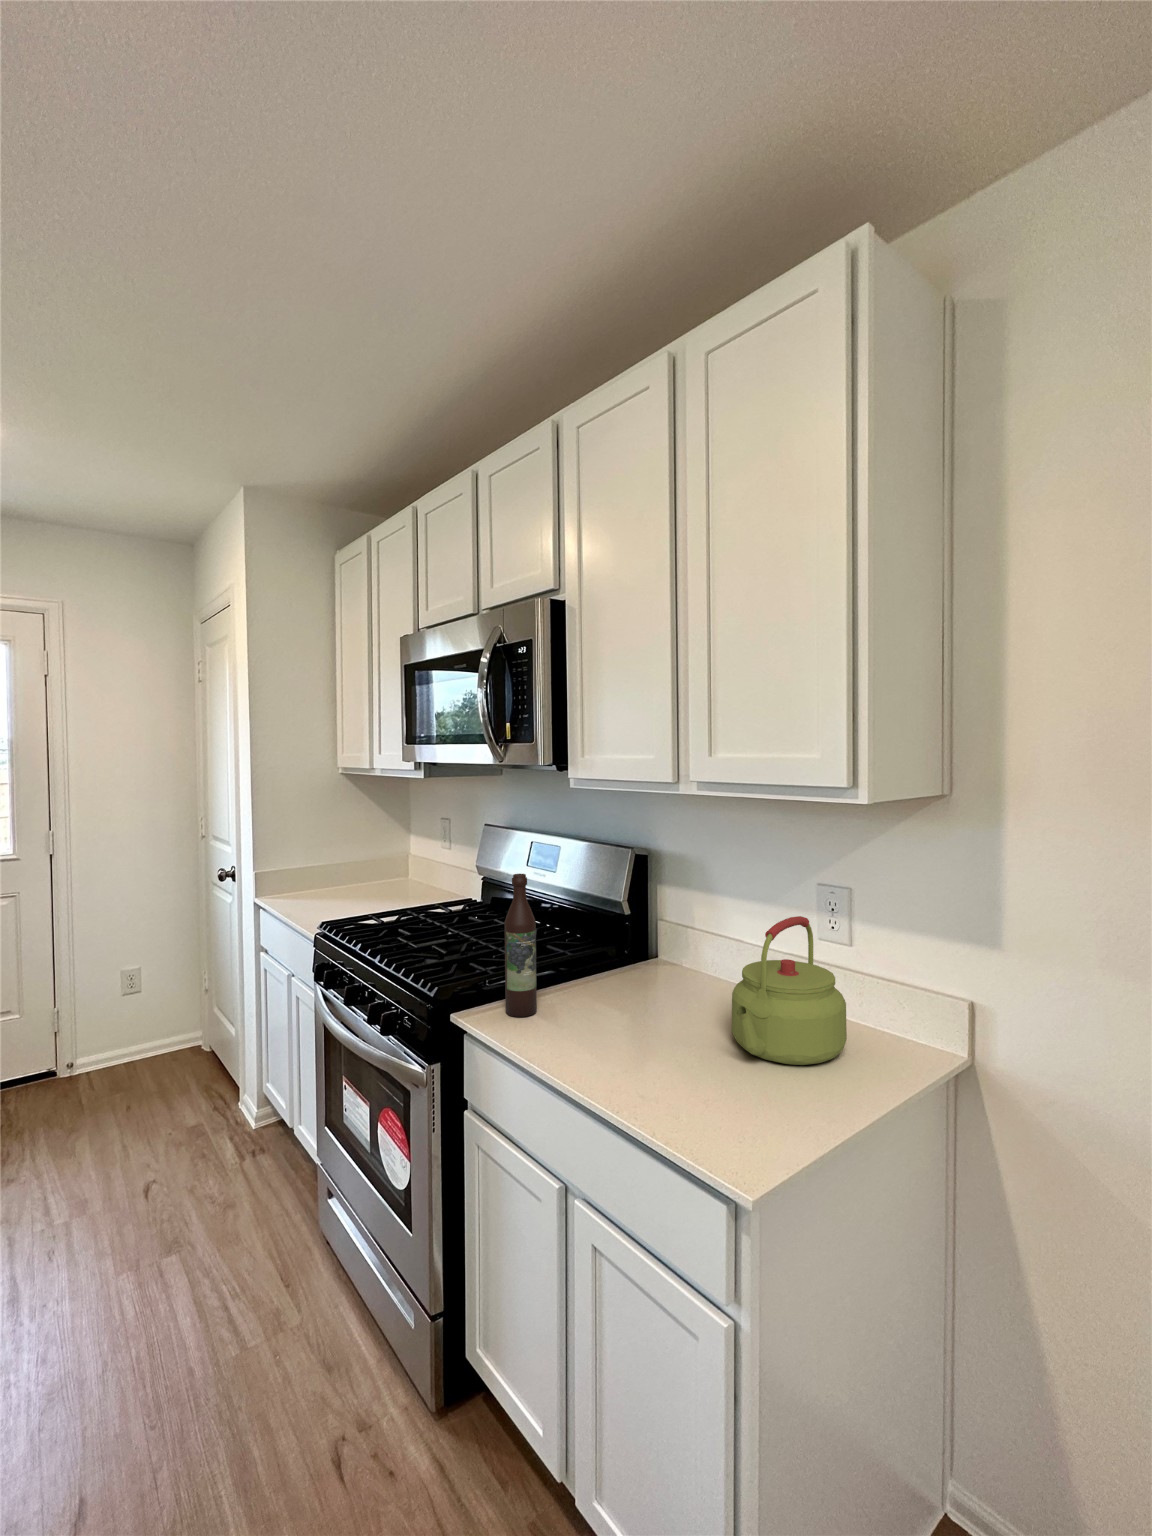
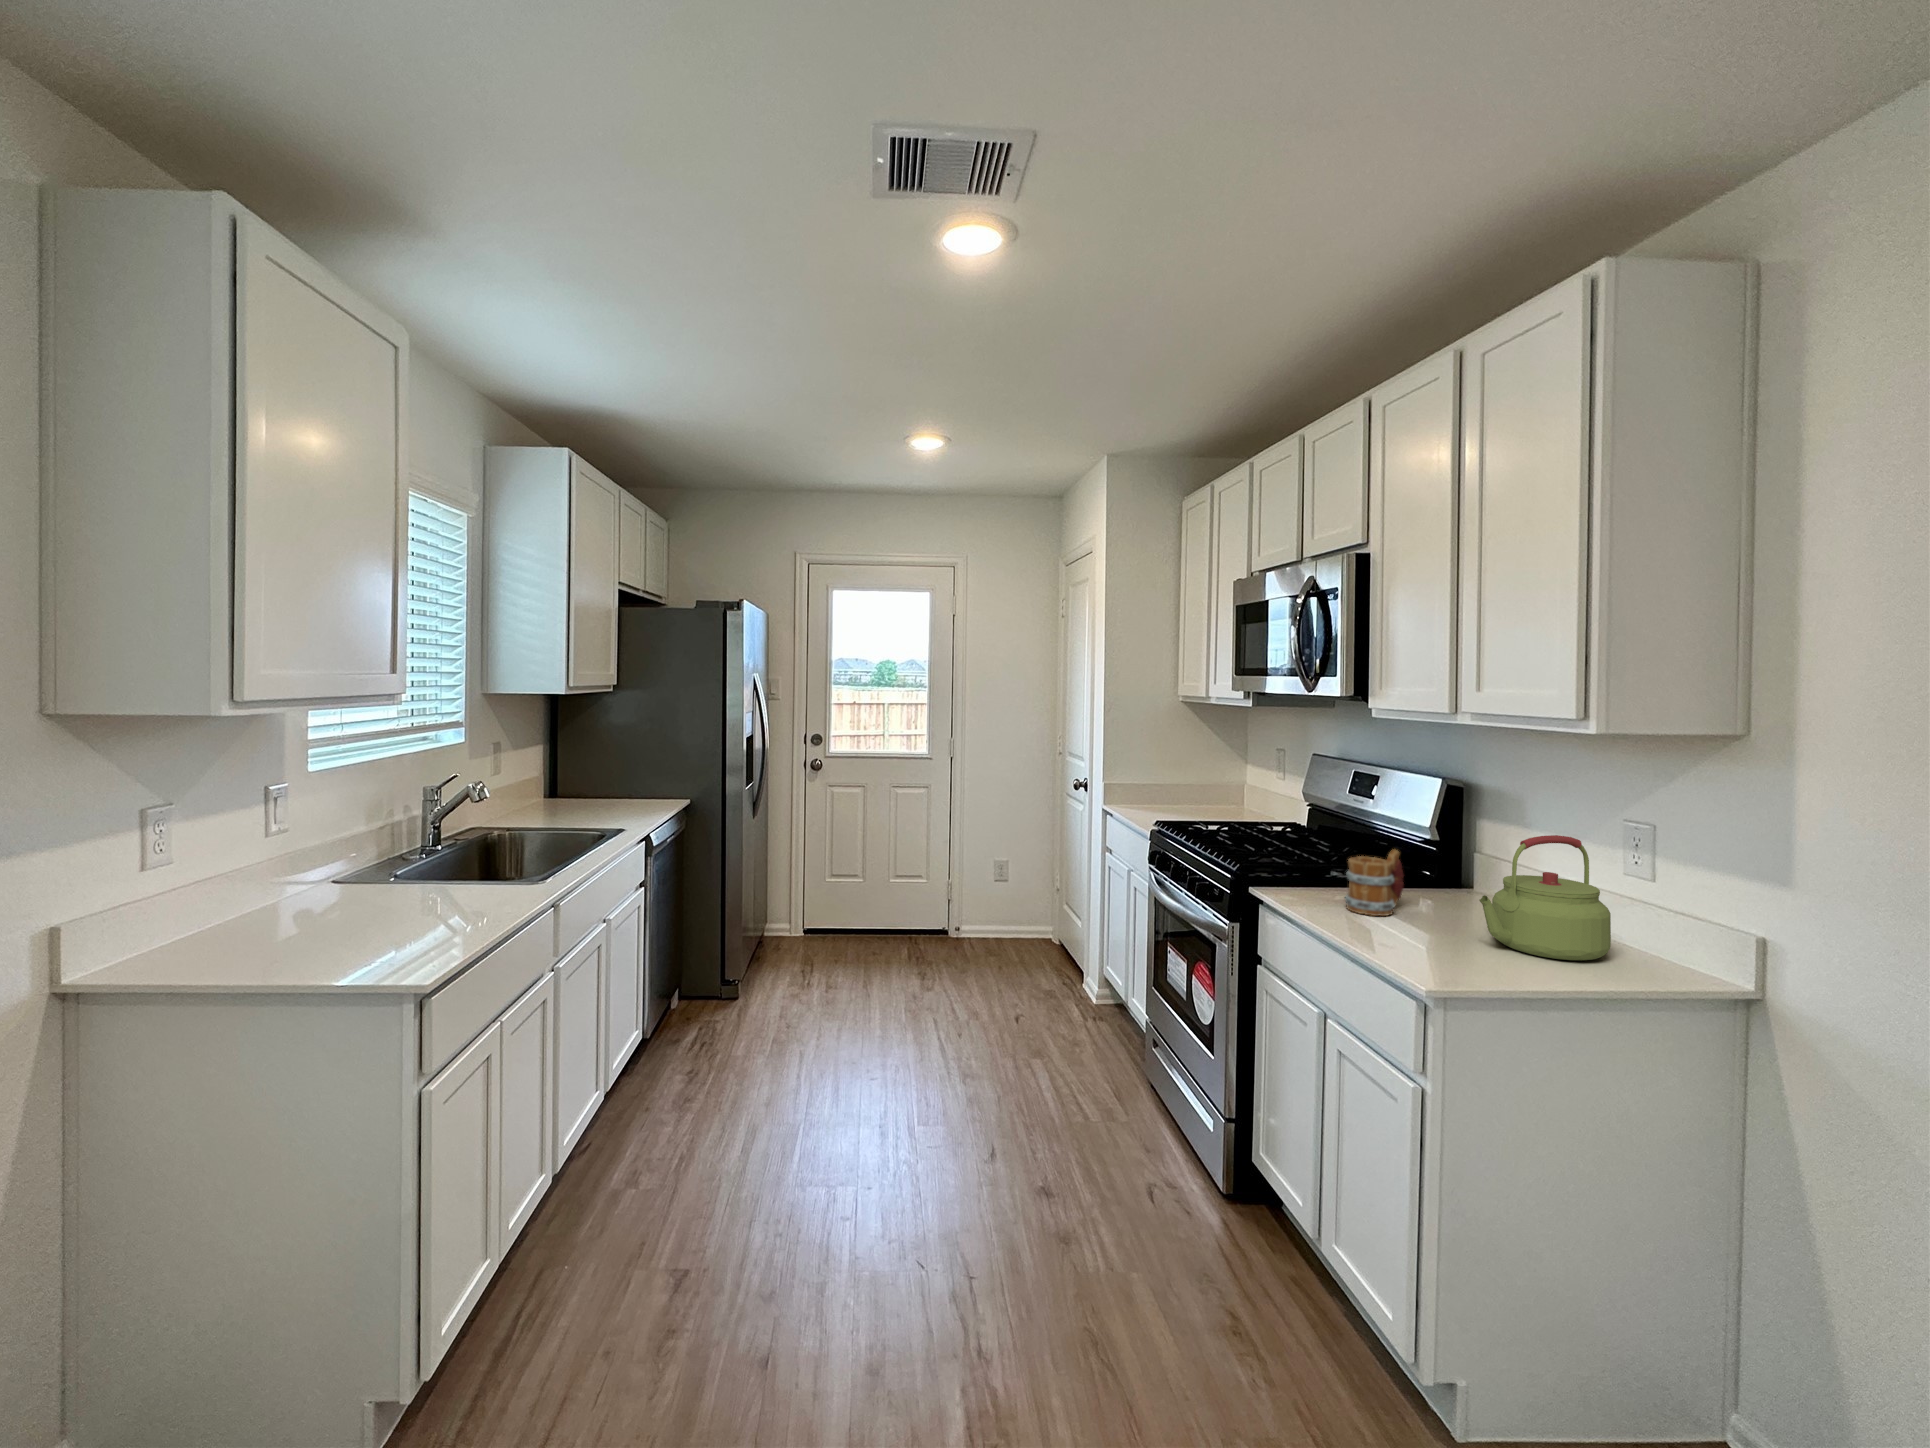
wine bottle: present [504,874,537,1017] -> none [1294,781,1323,895]
mug: none [569,947,626,1039] -> present [1345,850,1403,916]

